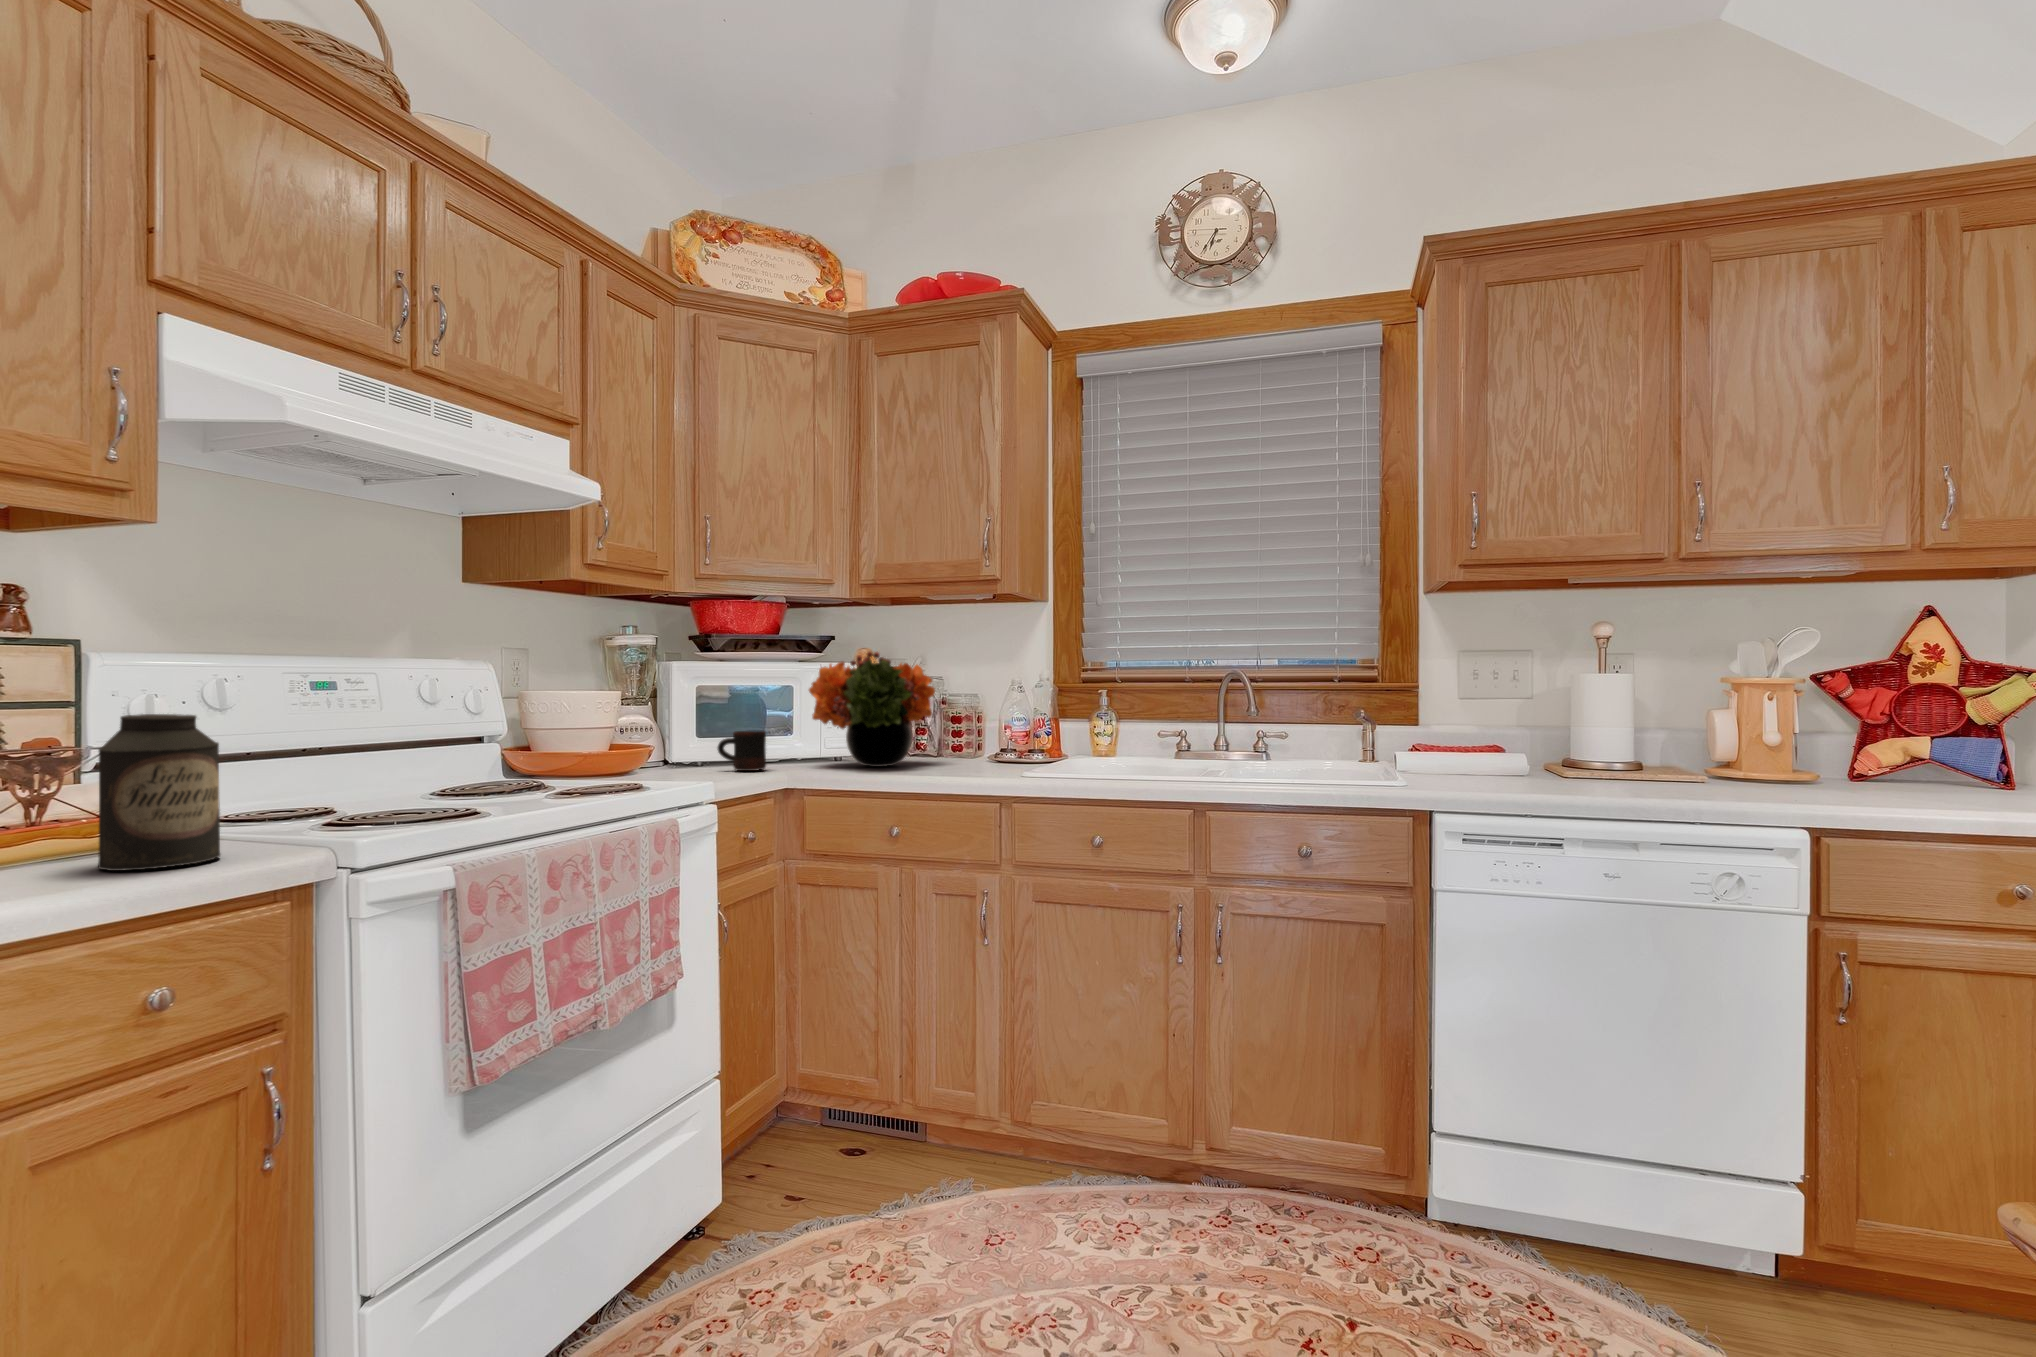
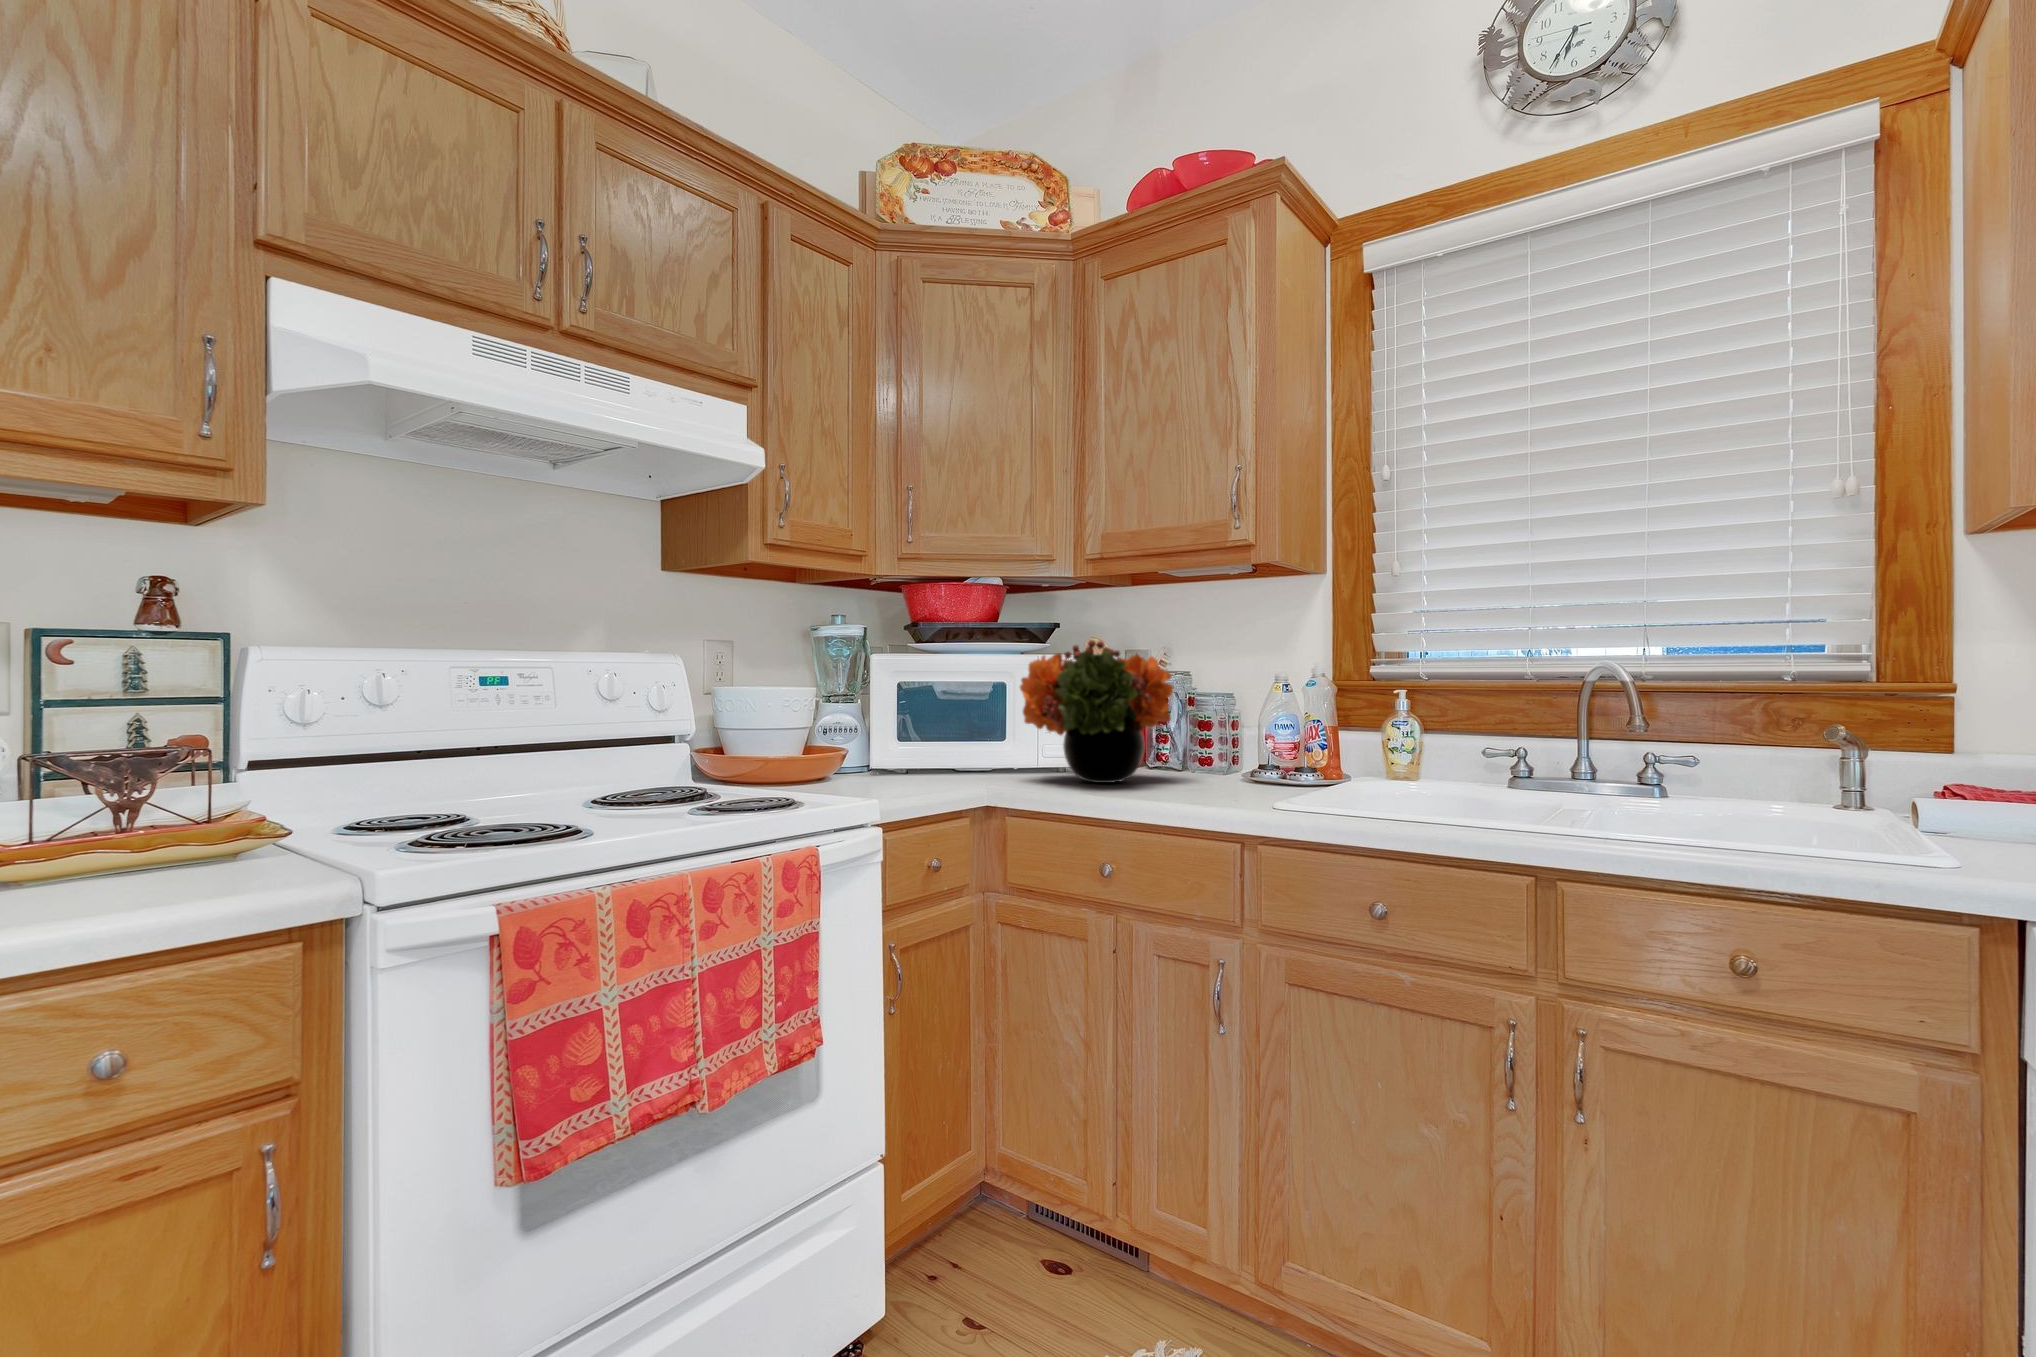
canister: present [98,714,220,871] -> none [68,715,216,904]
mug: present [717,730,766,771] -> none [911,736,966,784]

